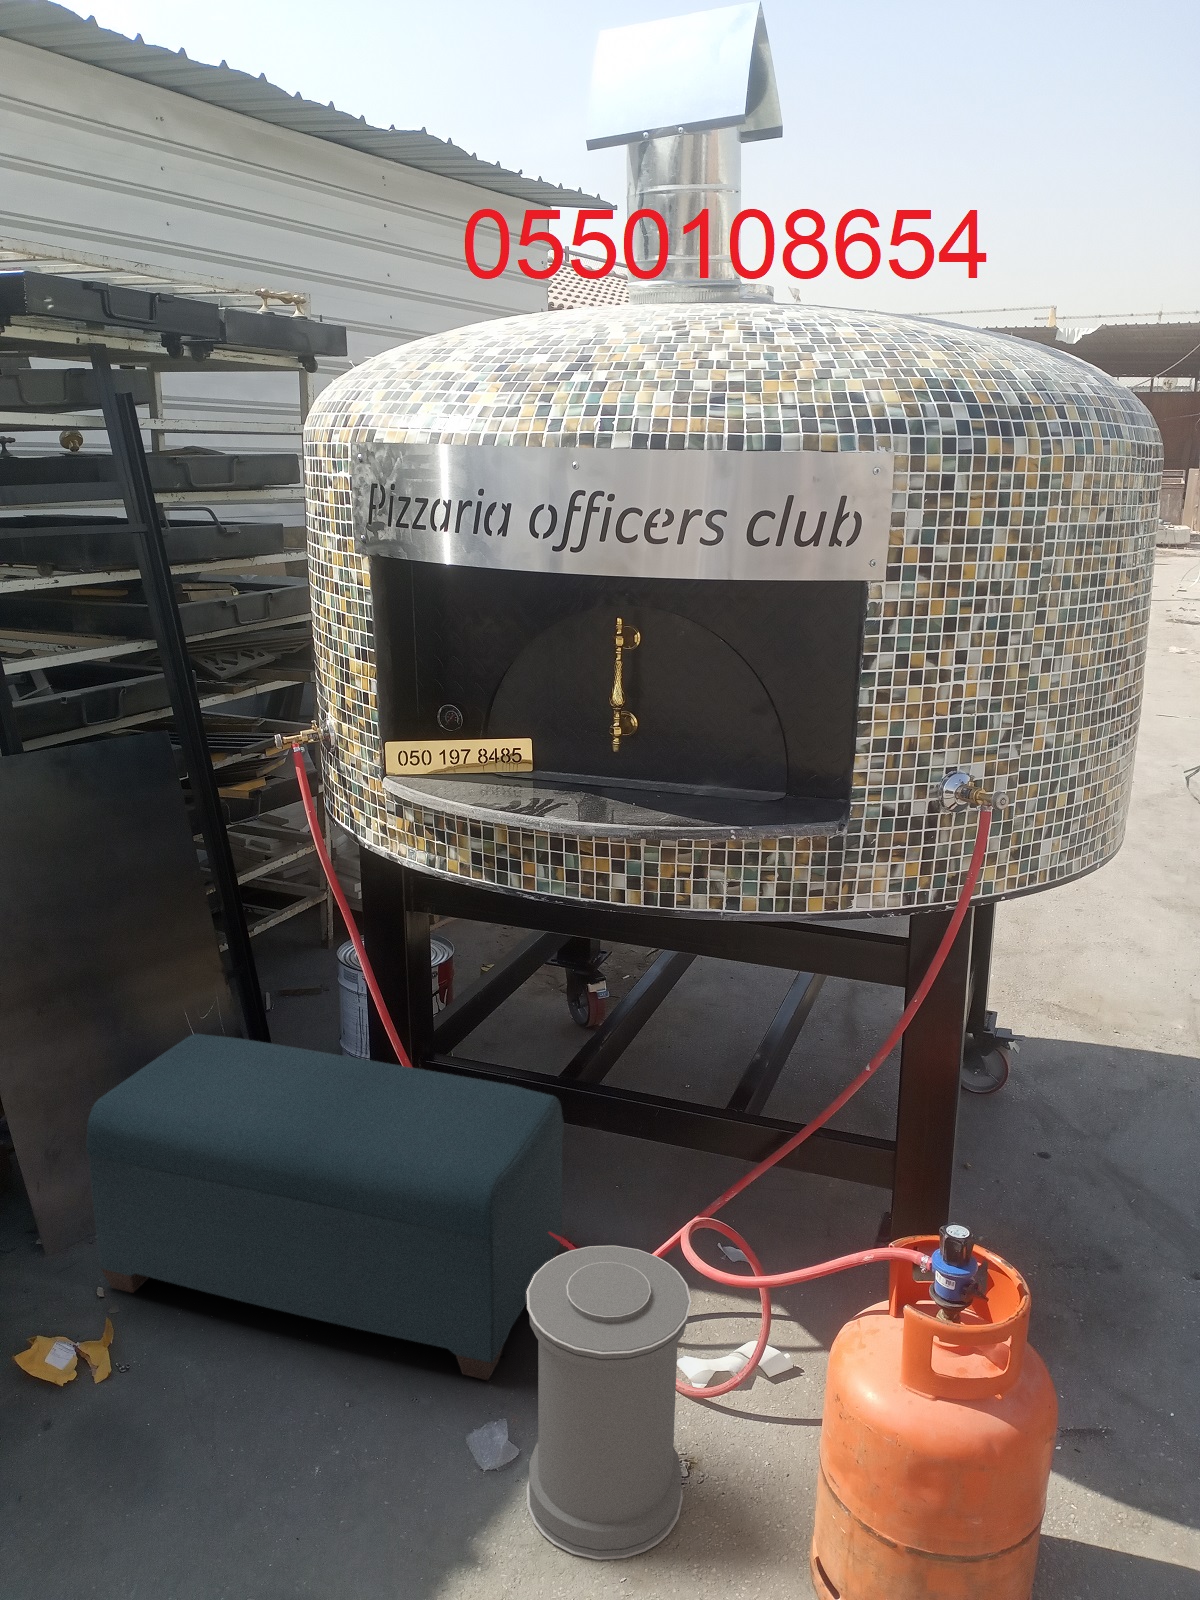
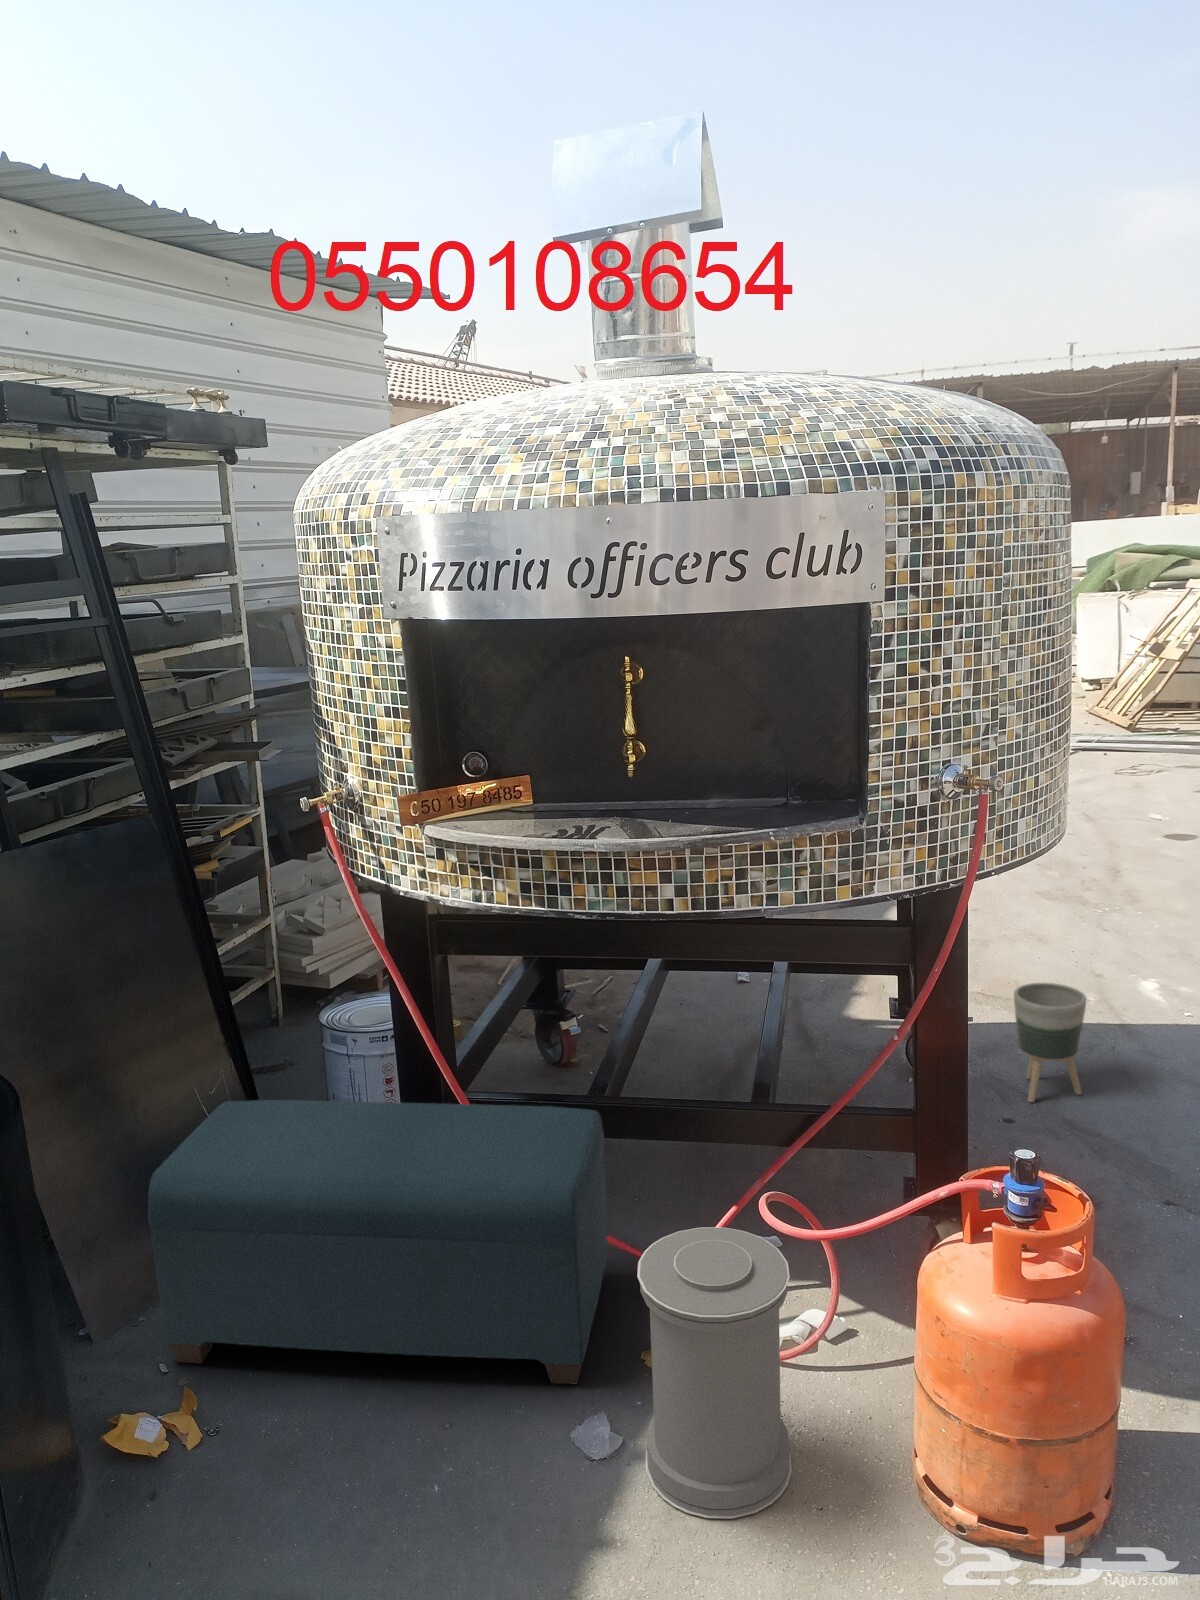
planter: none [1075,1010,1158,1141] -> present [1014,983,1086,1102]

